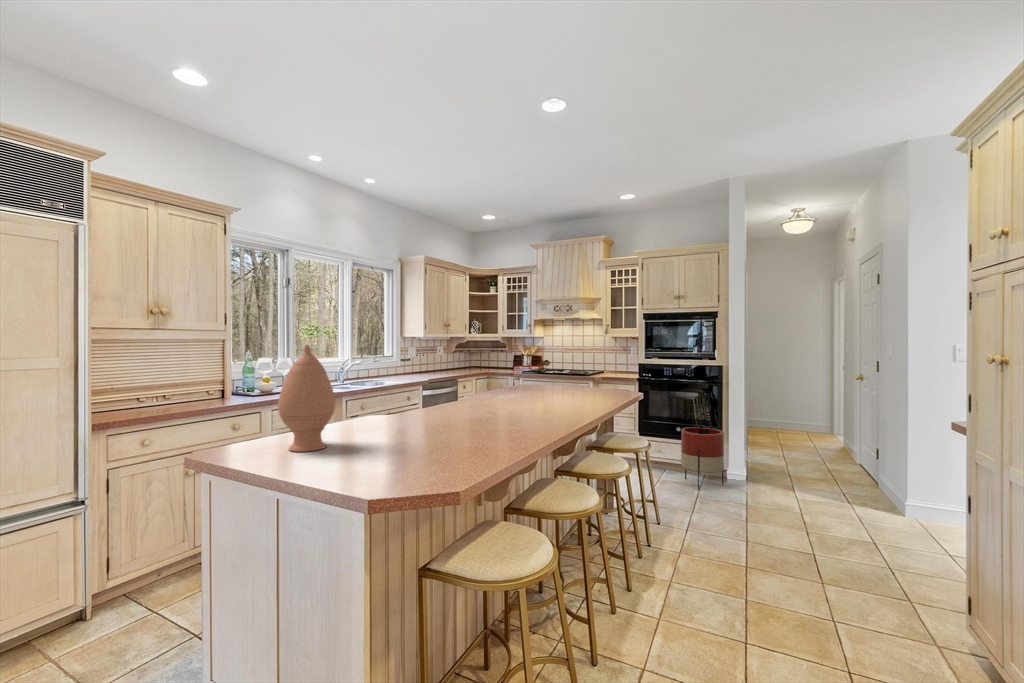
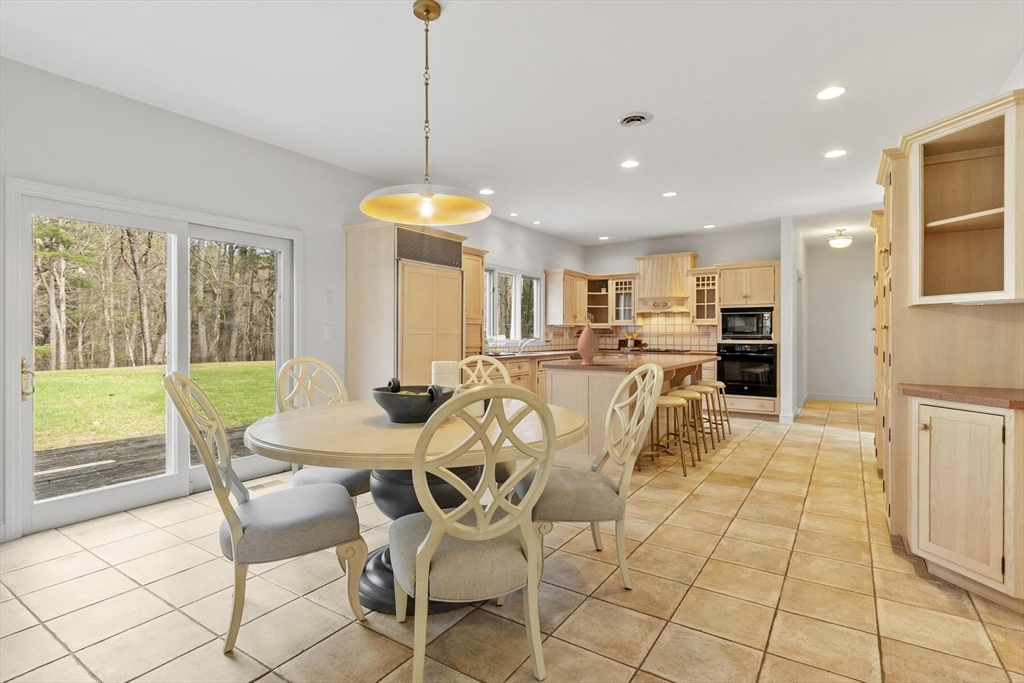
planter: present [681,427,724,490] -> none [747,386,777,425]

